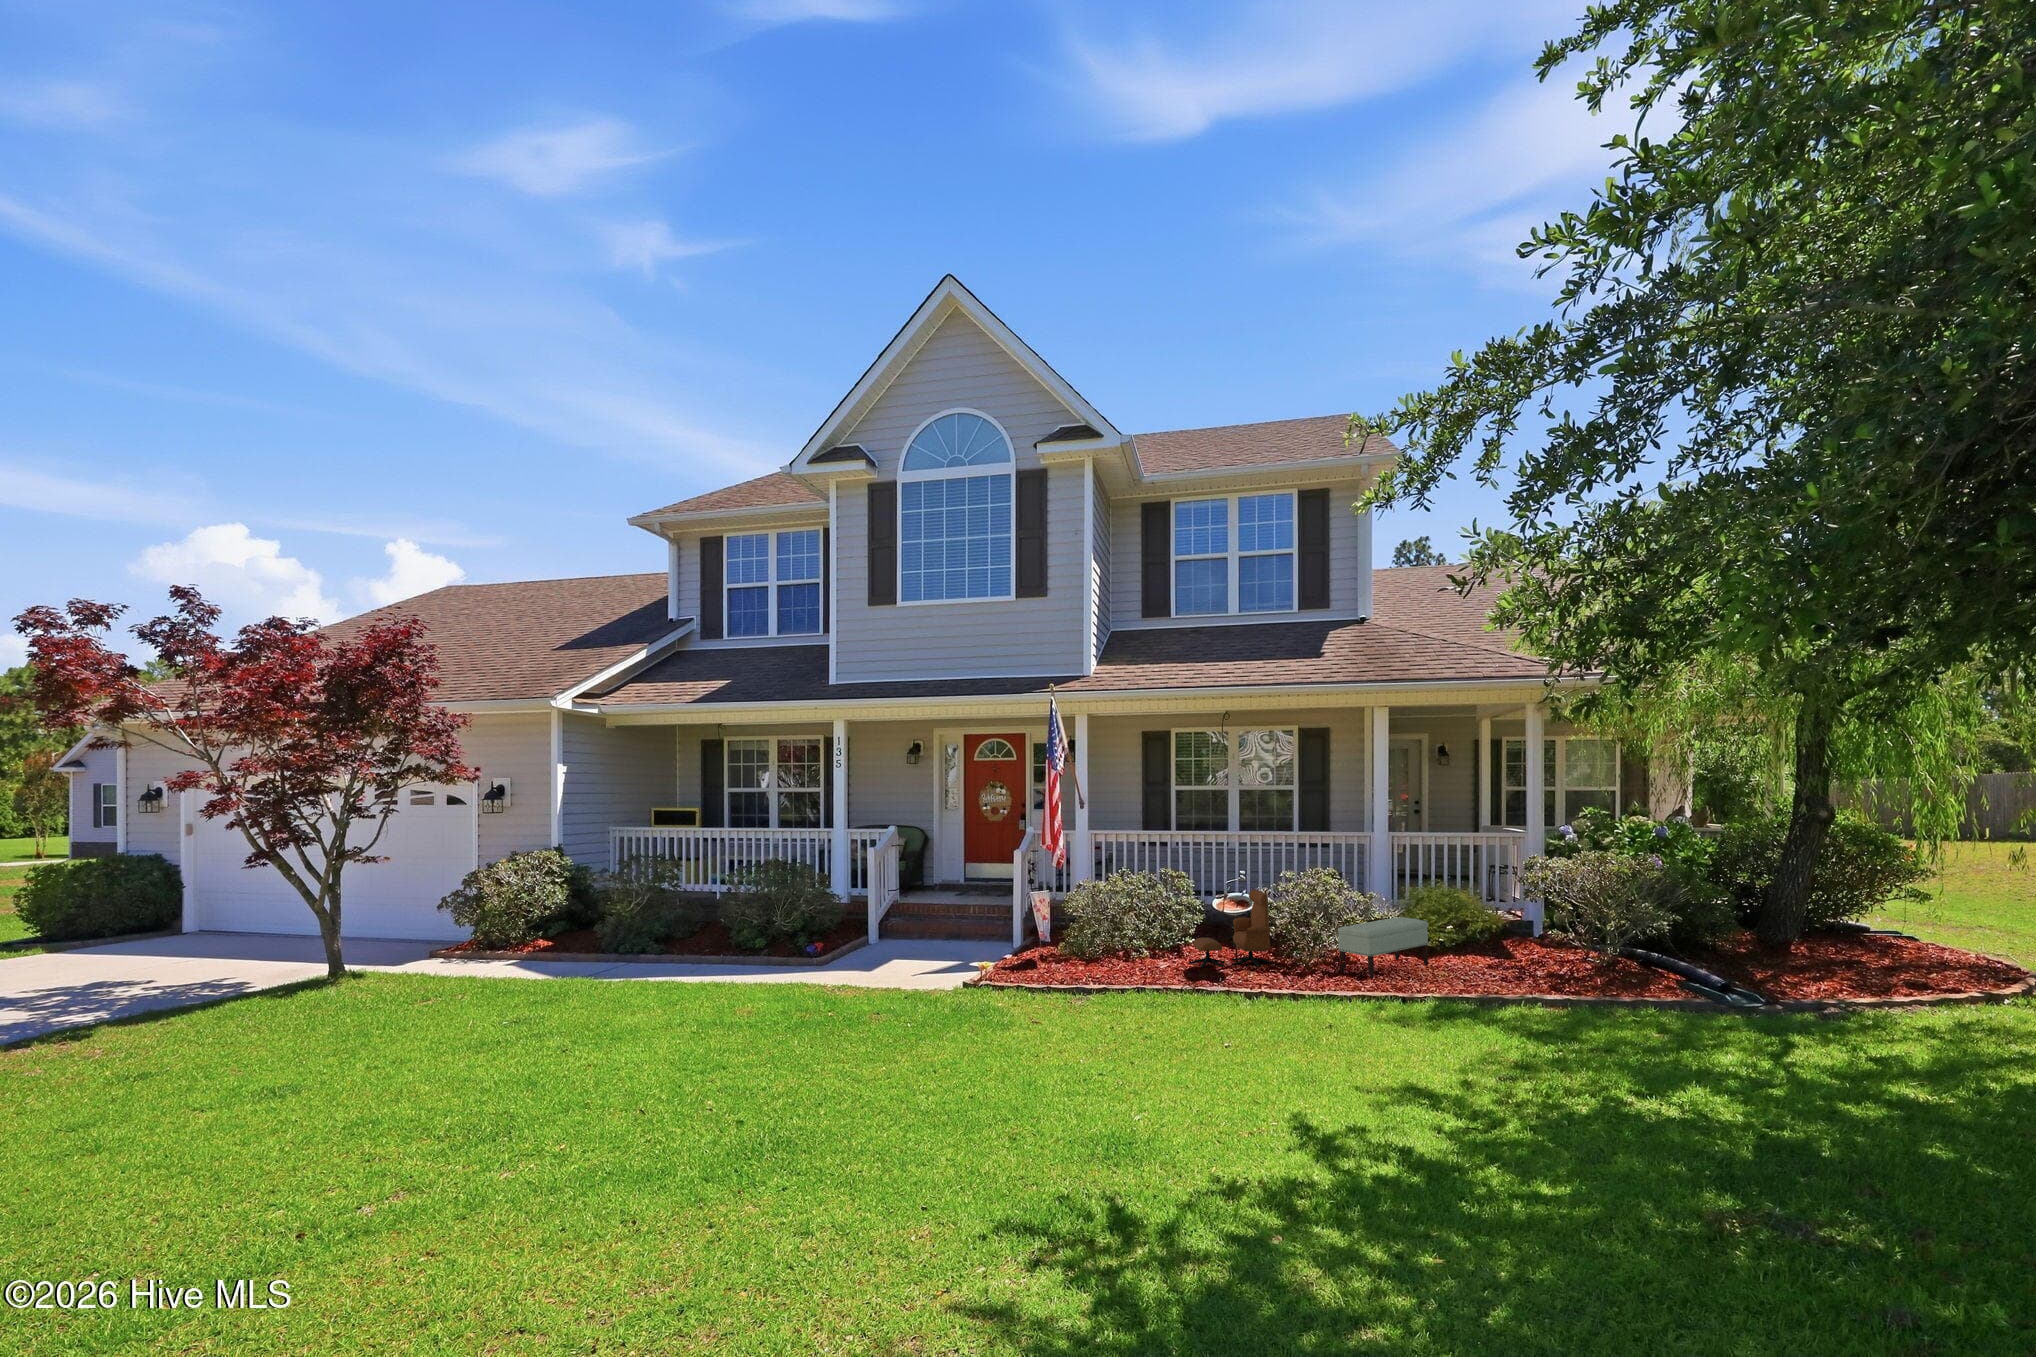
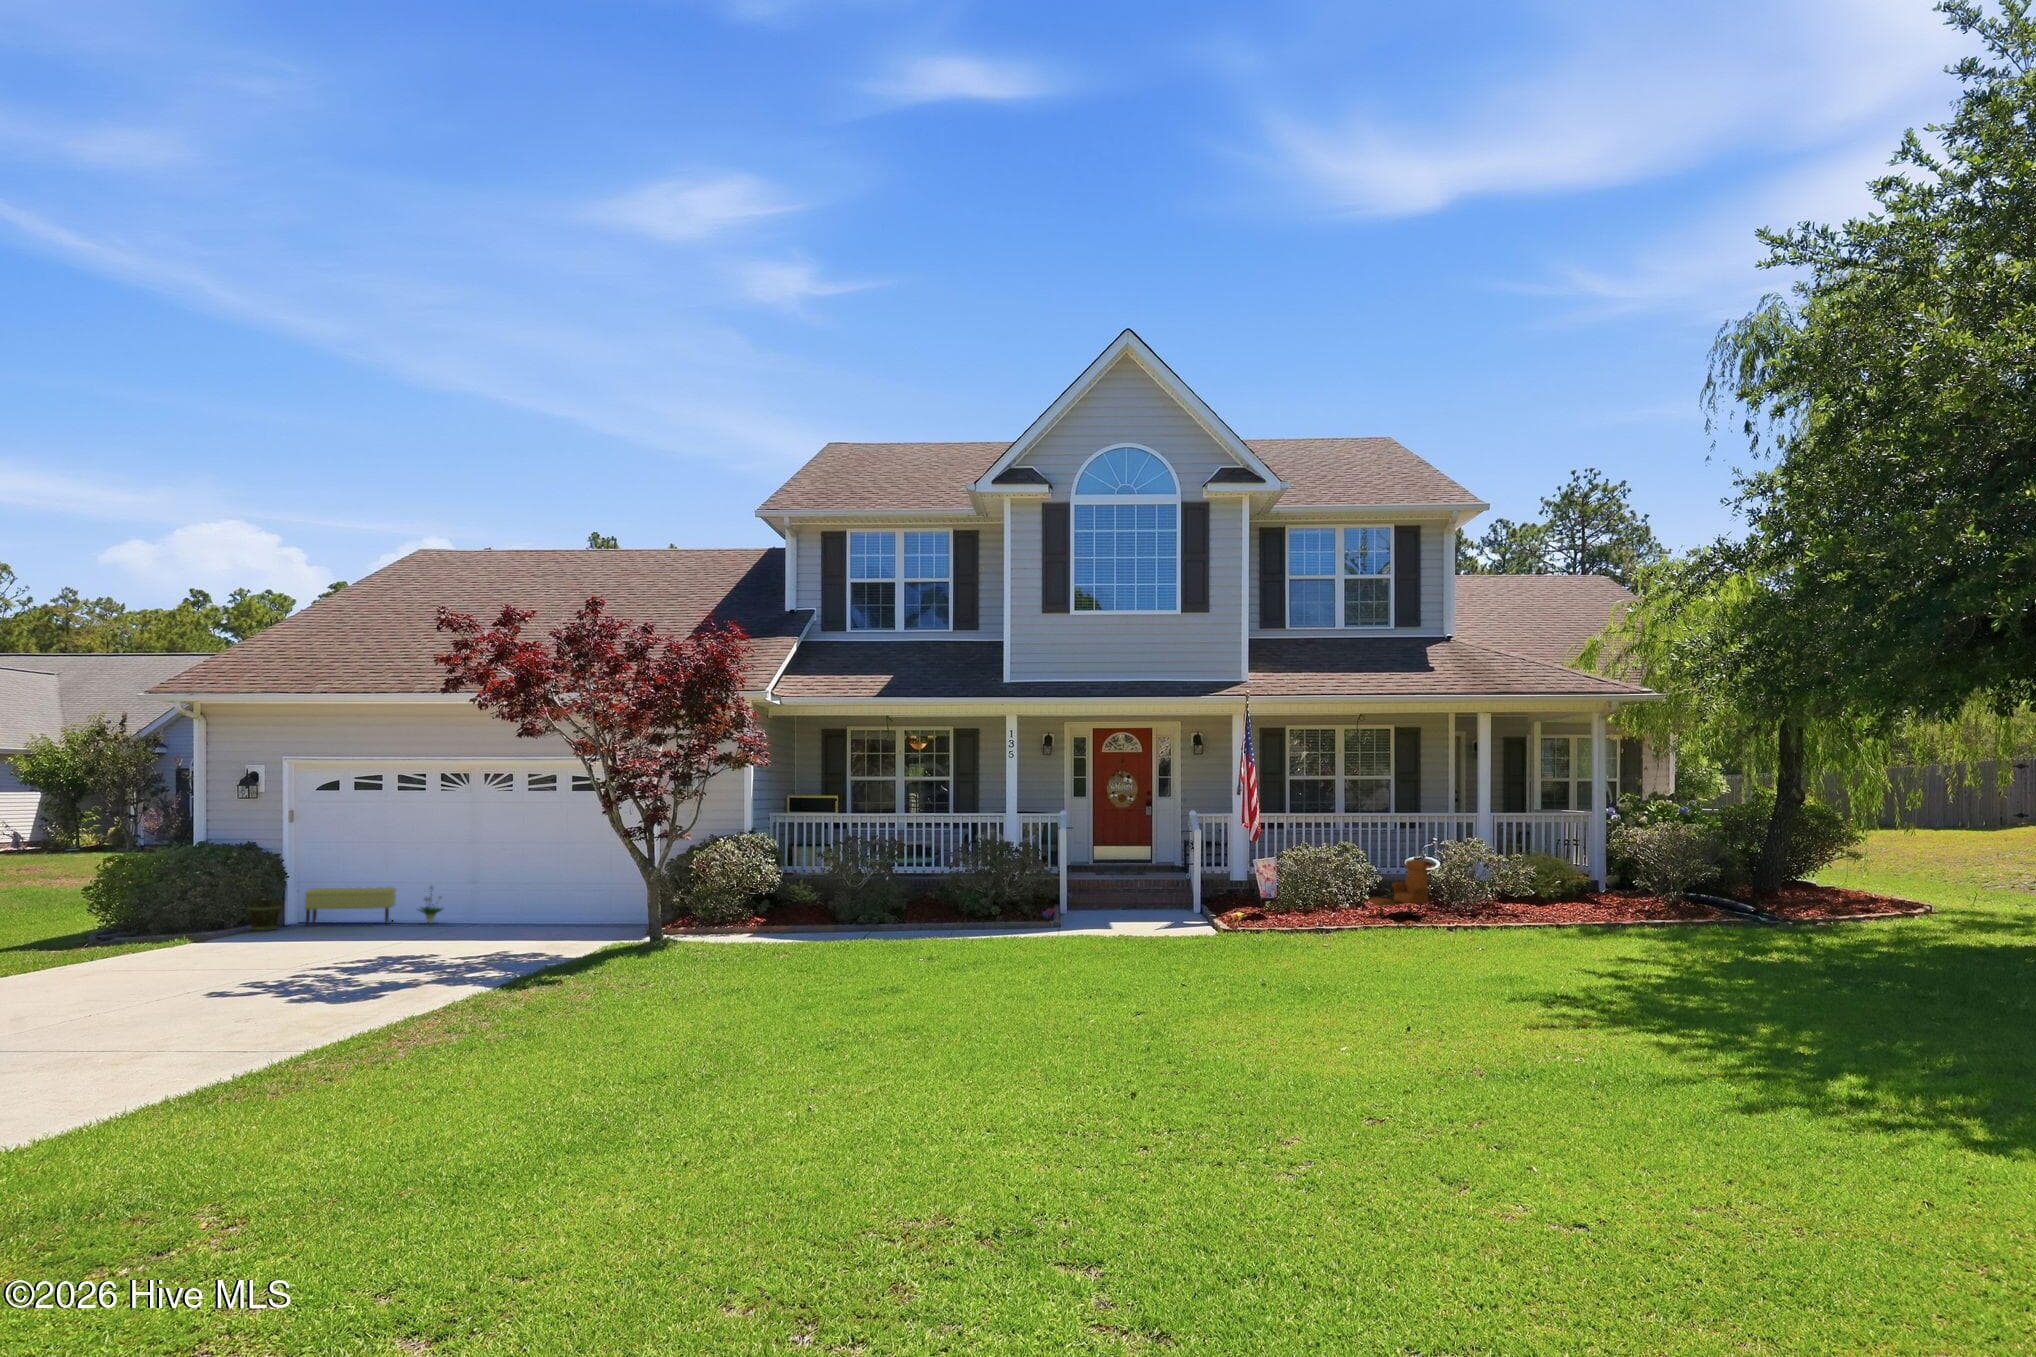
potted plant: none [254,898,287,936] -> present [419,887,442,923]
bucket: none [88,908,126,942] -> present [248,897,282,931]
bench: present [1338,917,1428,978] -> present [305,887,396,925]

